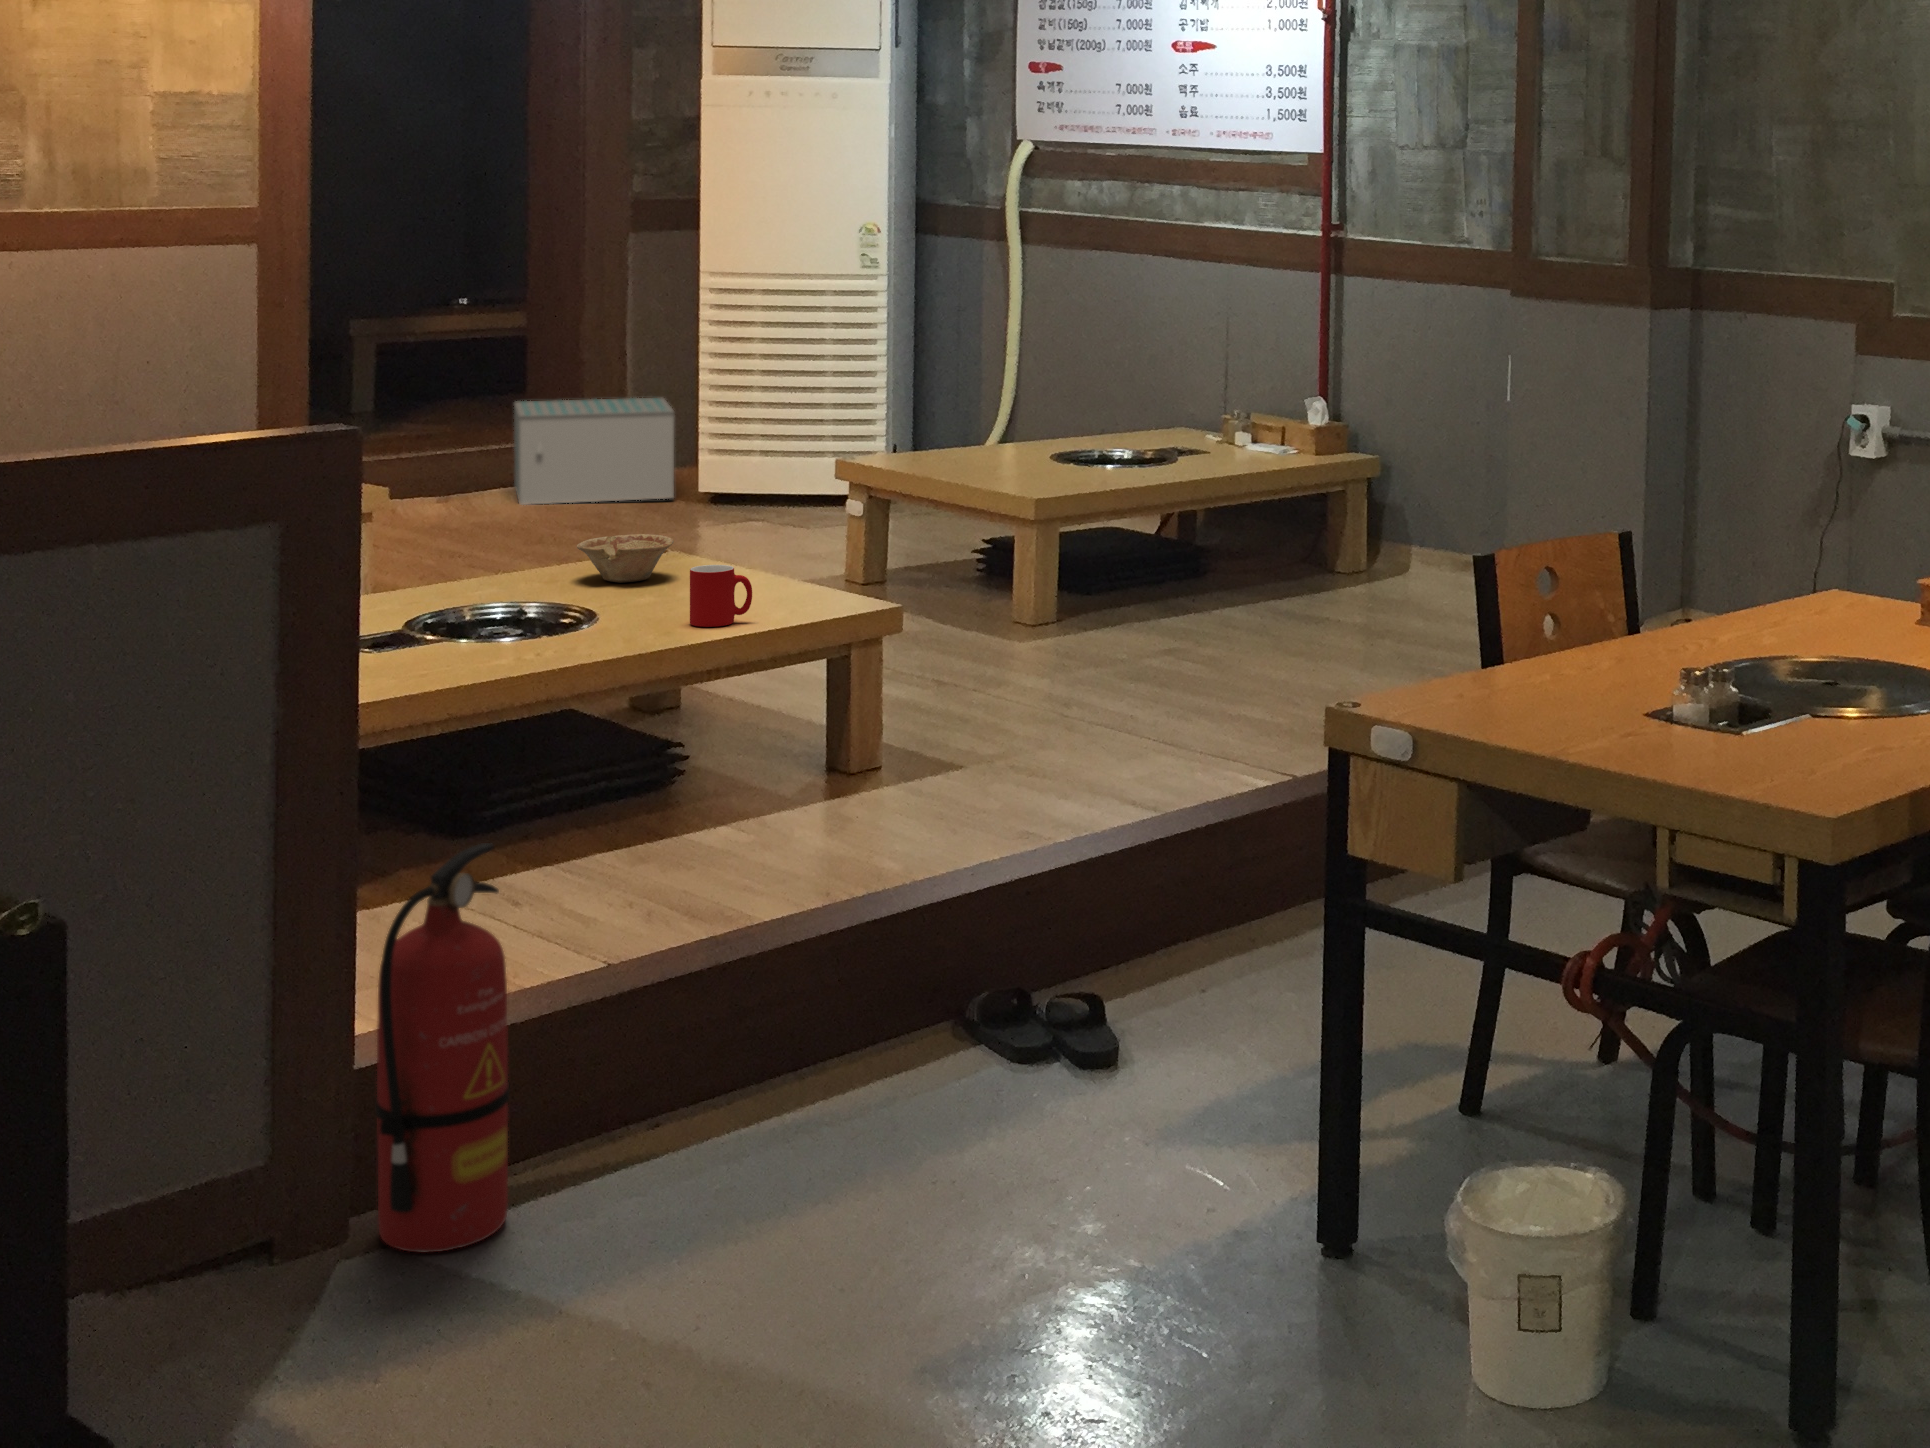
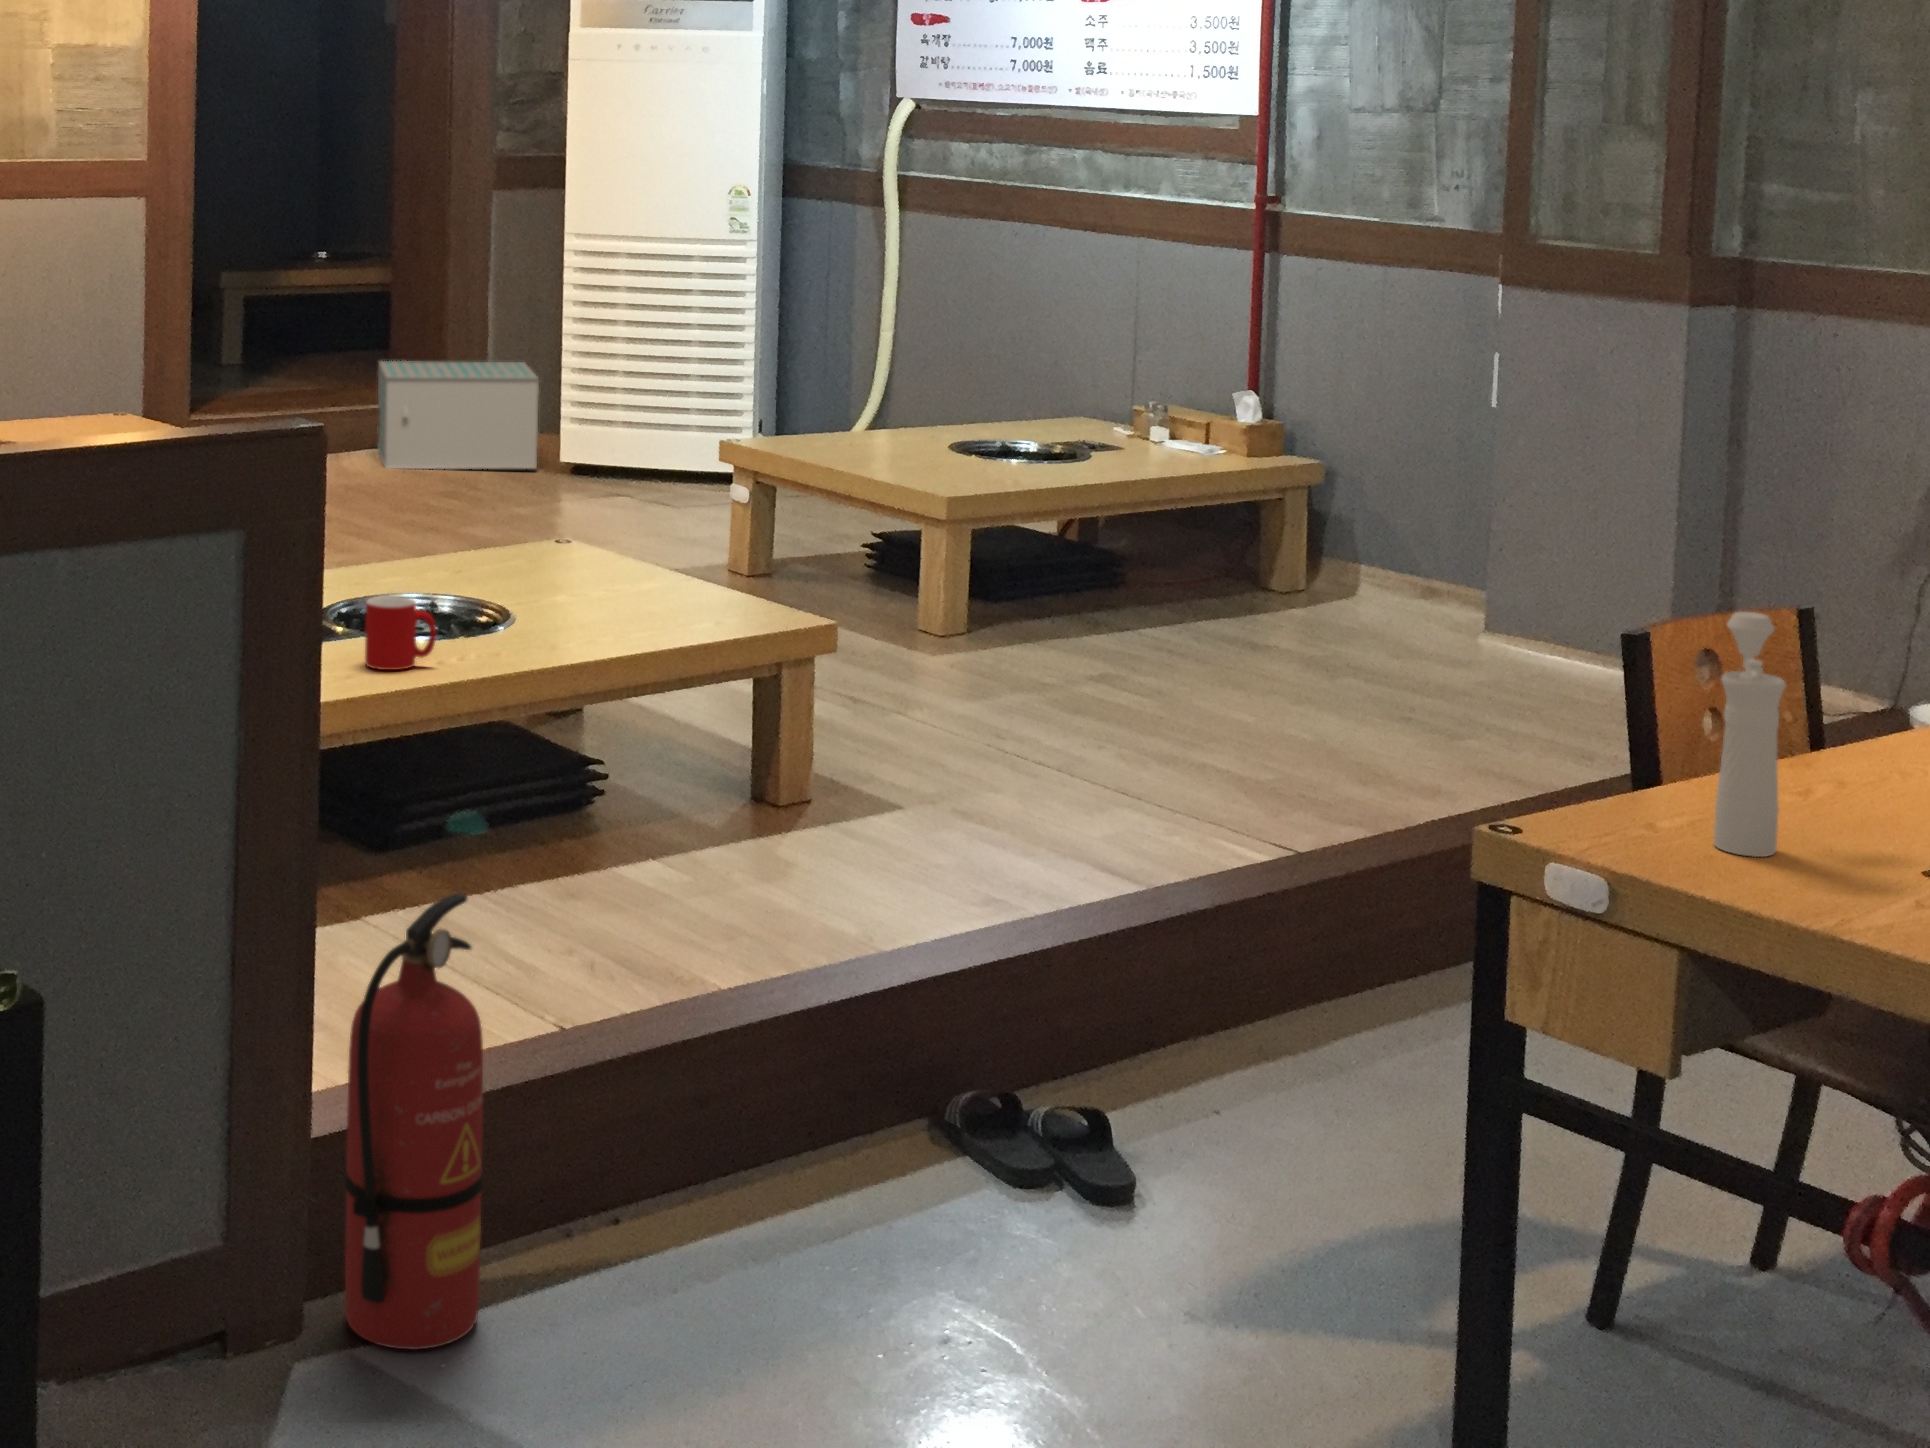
pepper mill: none [1499,525,1549,712] -> present [1714,612,1786,857]
dish: present [577,534,674,583] -> none [483,522,583,574]
cup: present [690,565,752,627] -> present [365,596,436,670]

